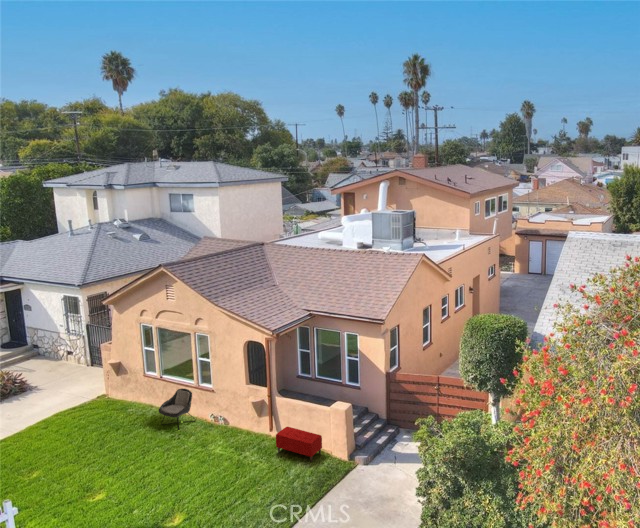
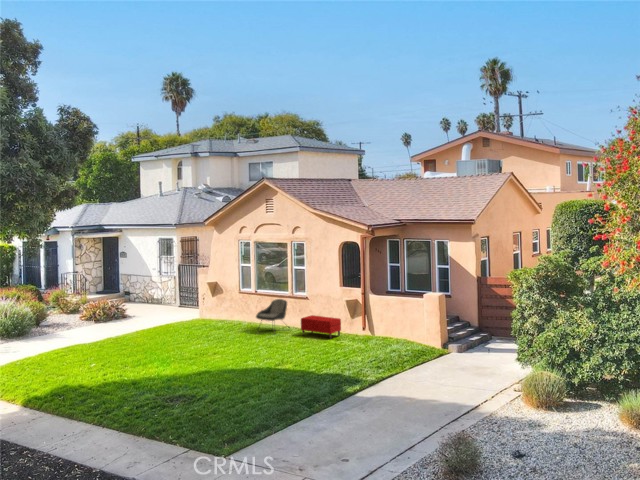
bench: present [276,427,322,462] -> present [301,315,341,339]

